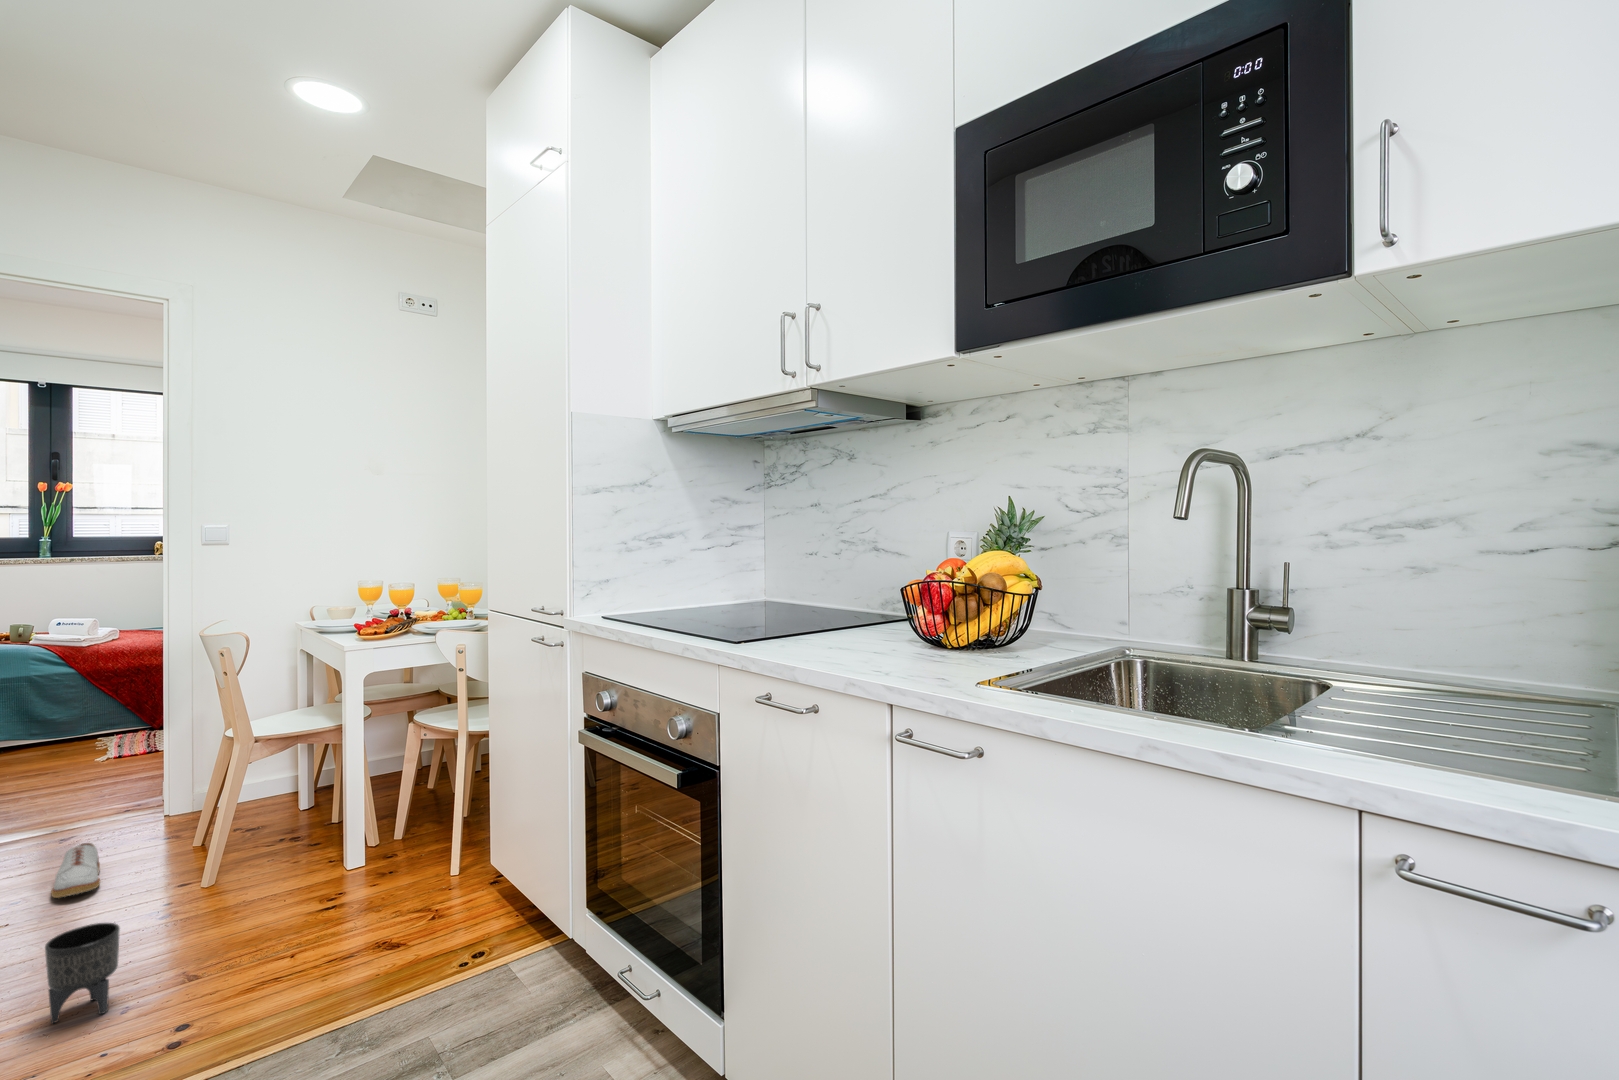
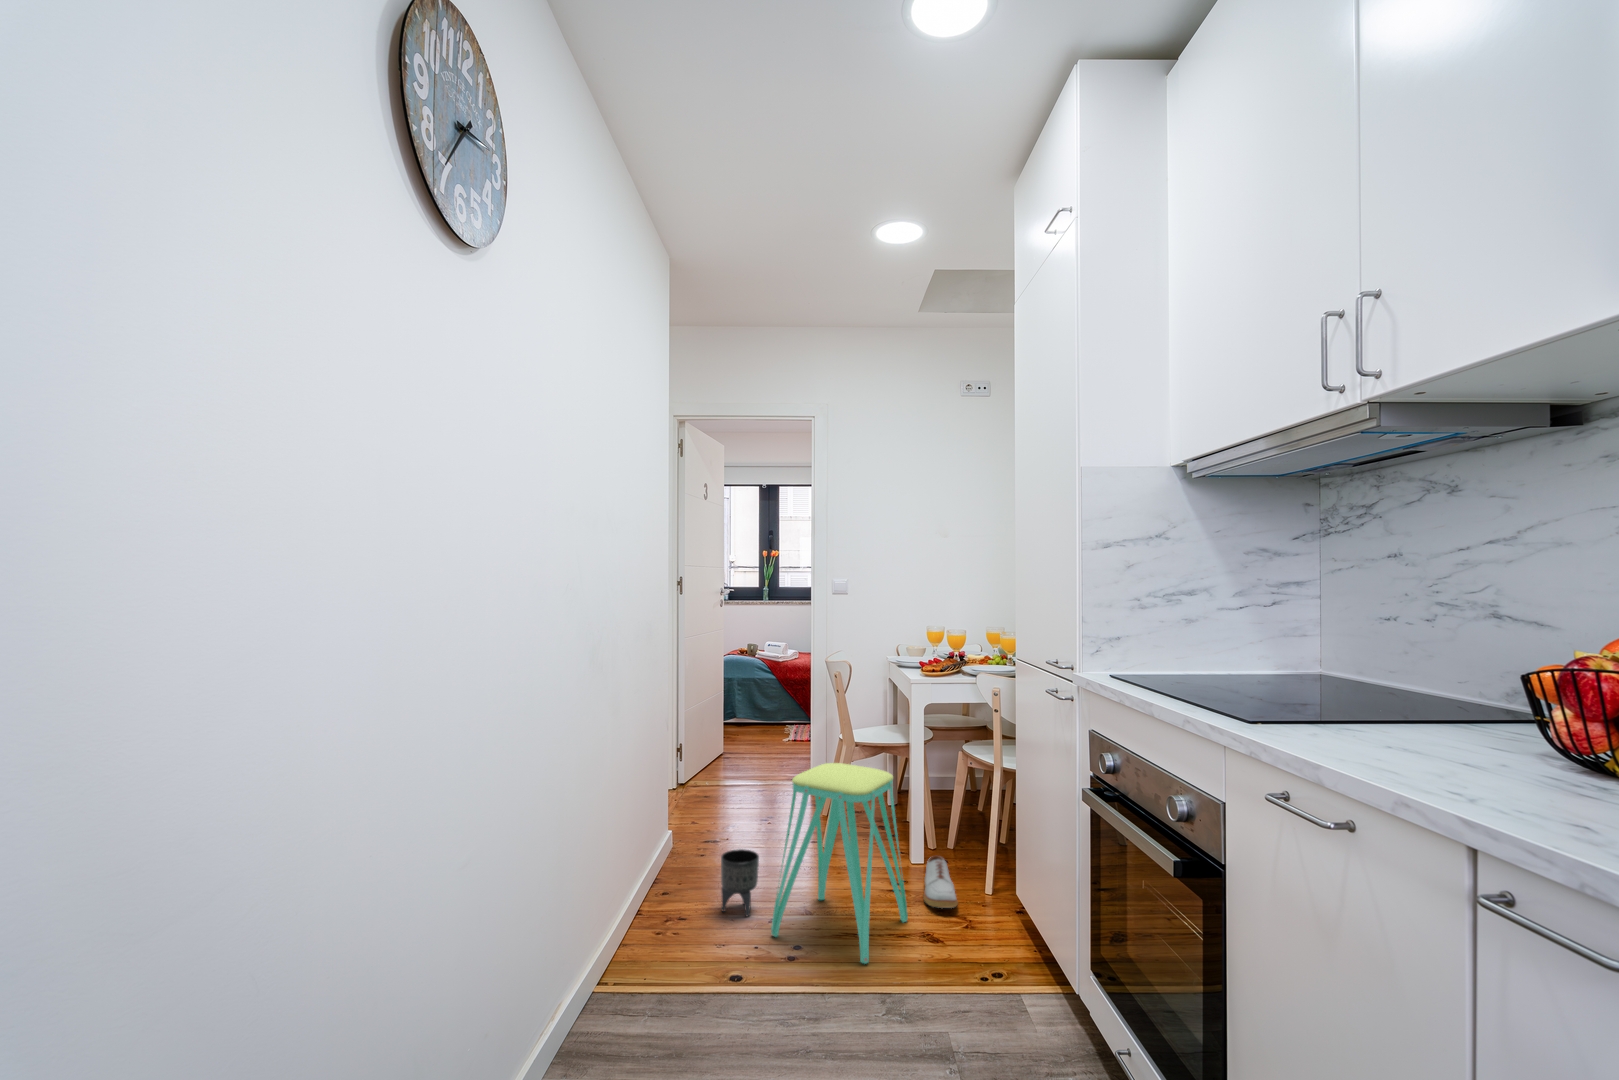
stool: none [153,768,360,1022] -> present [771,763,908,963]
shoe: present [51,843,100,898] -> present [923,856,958,908]

